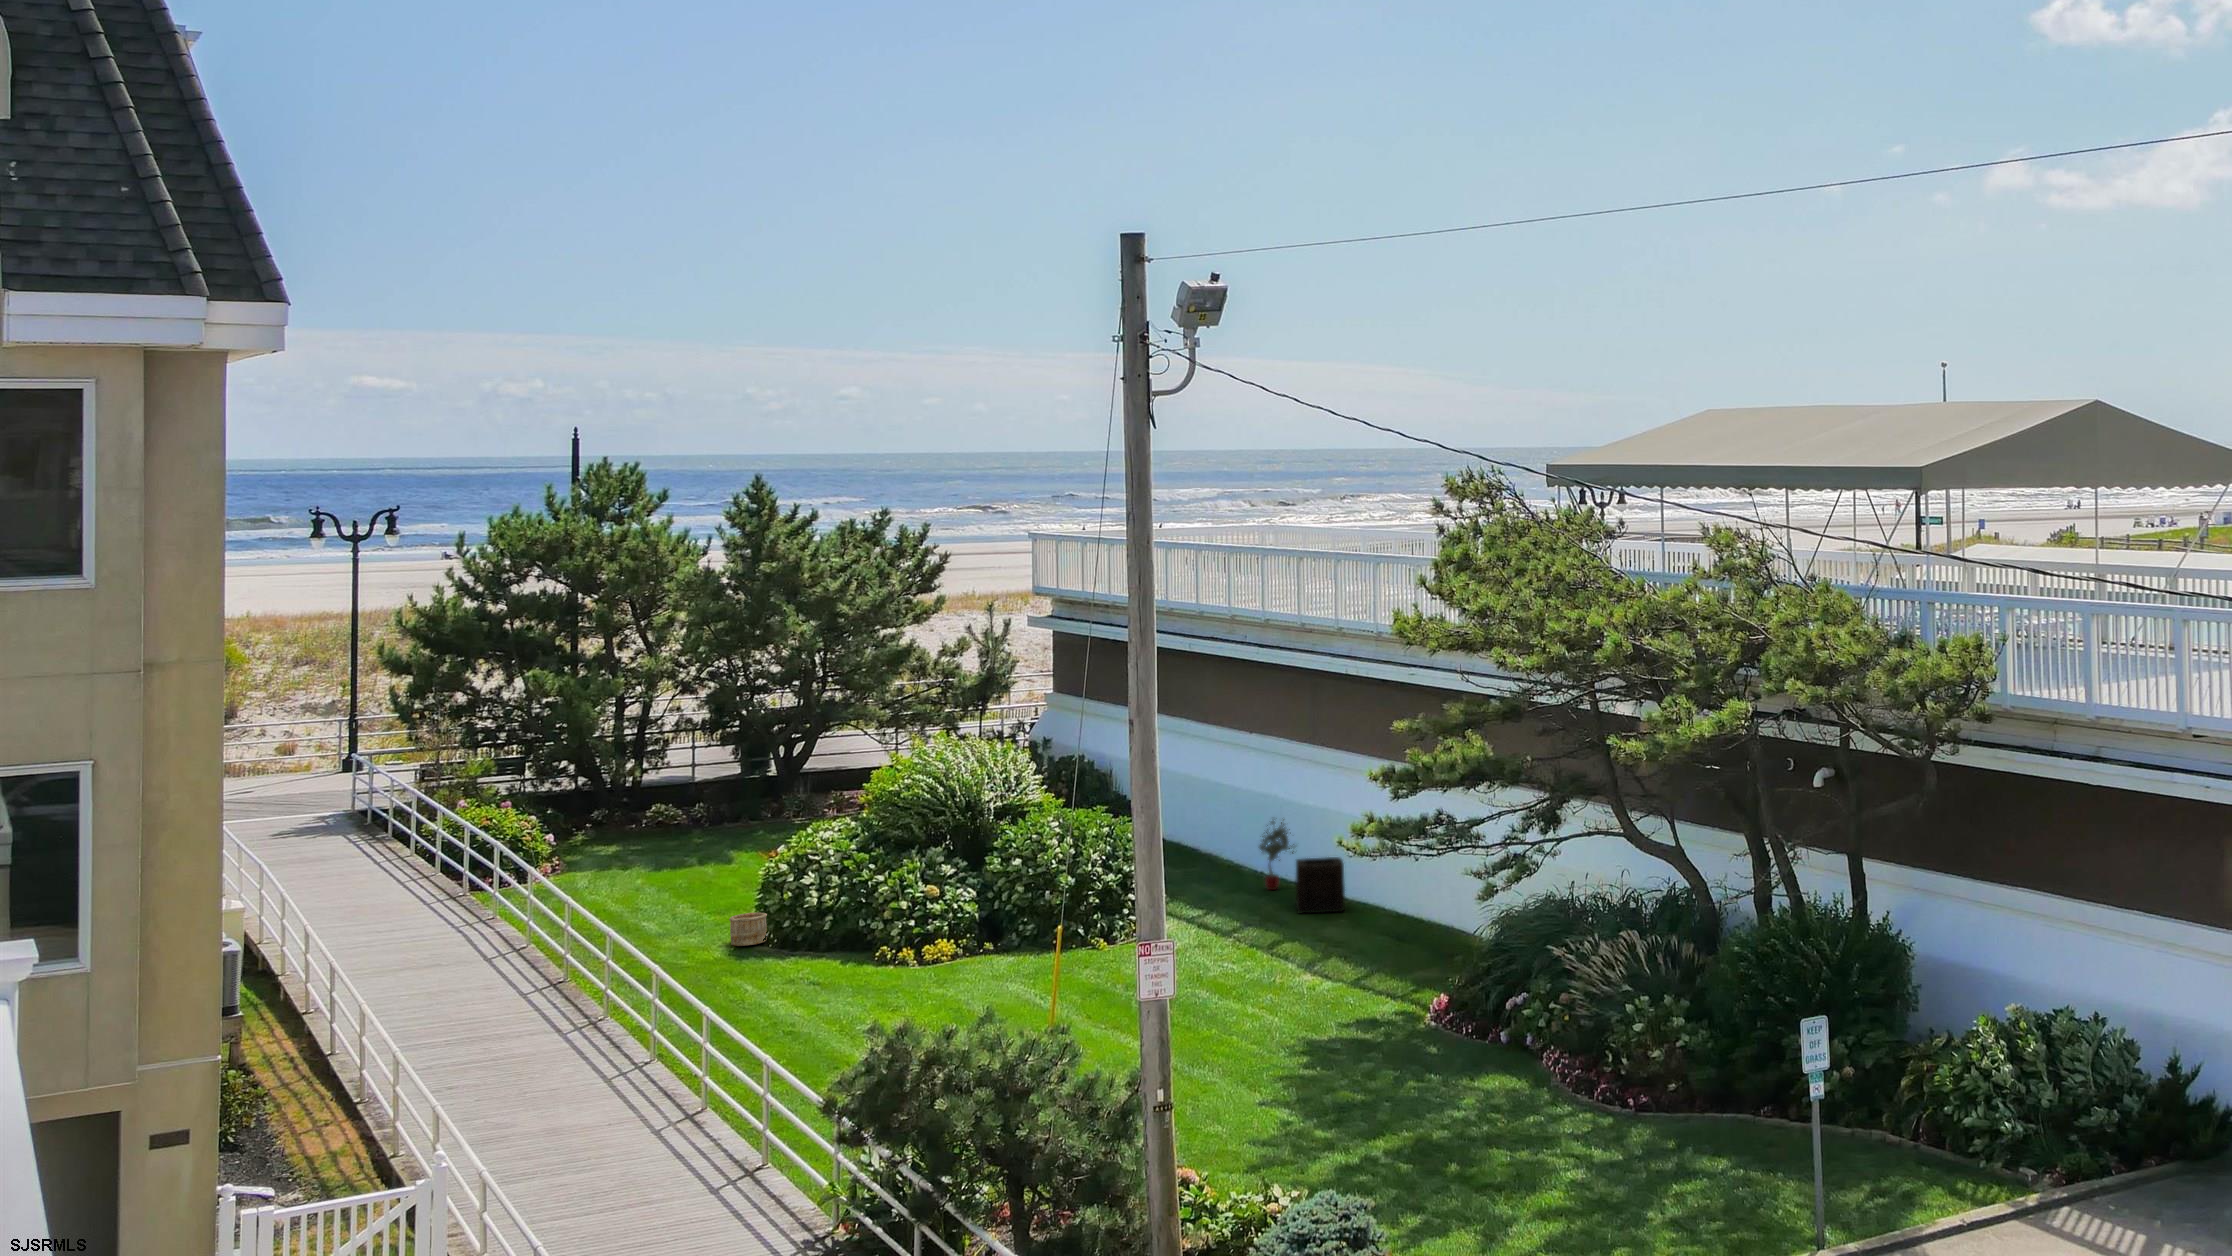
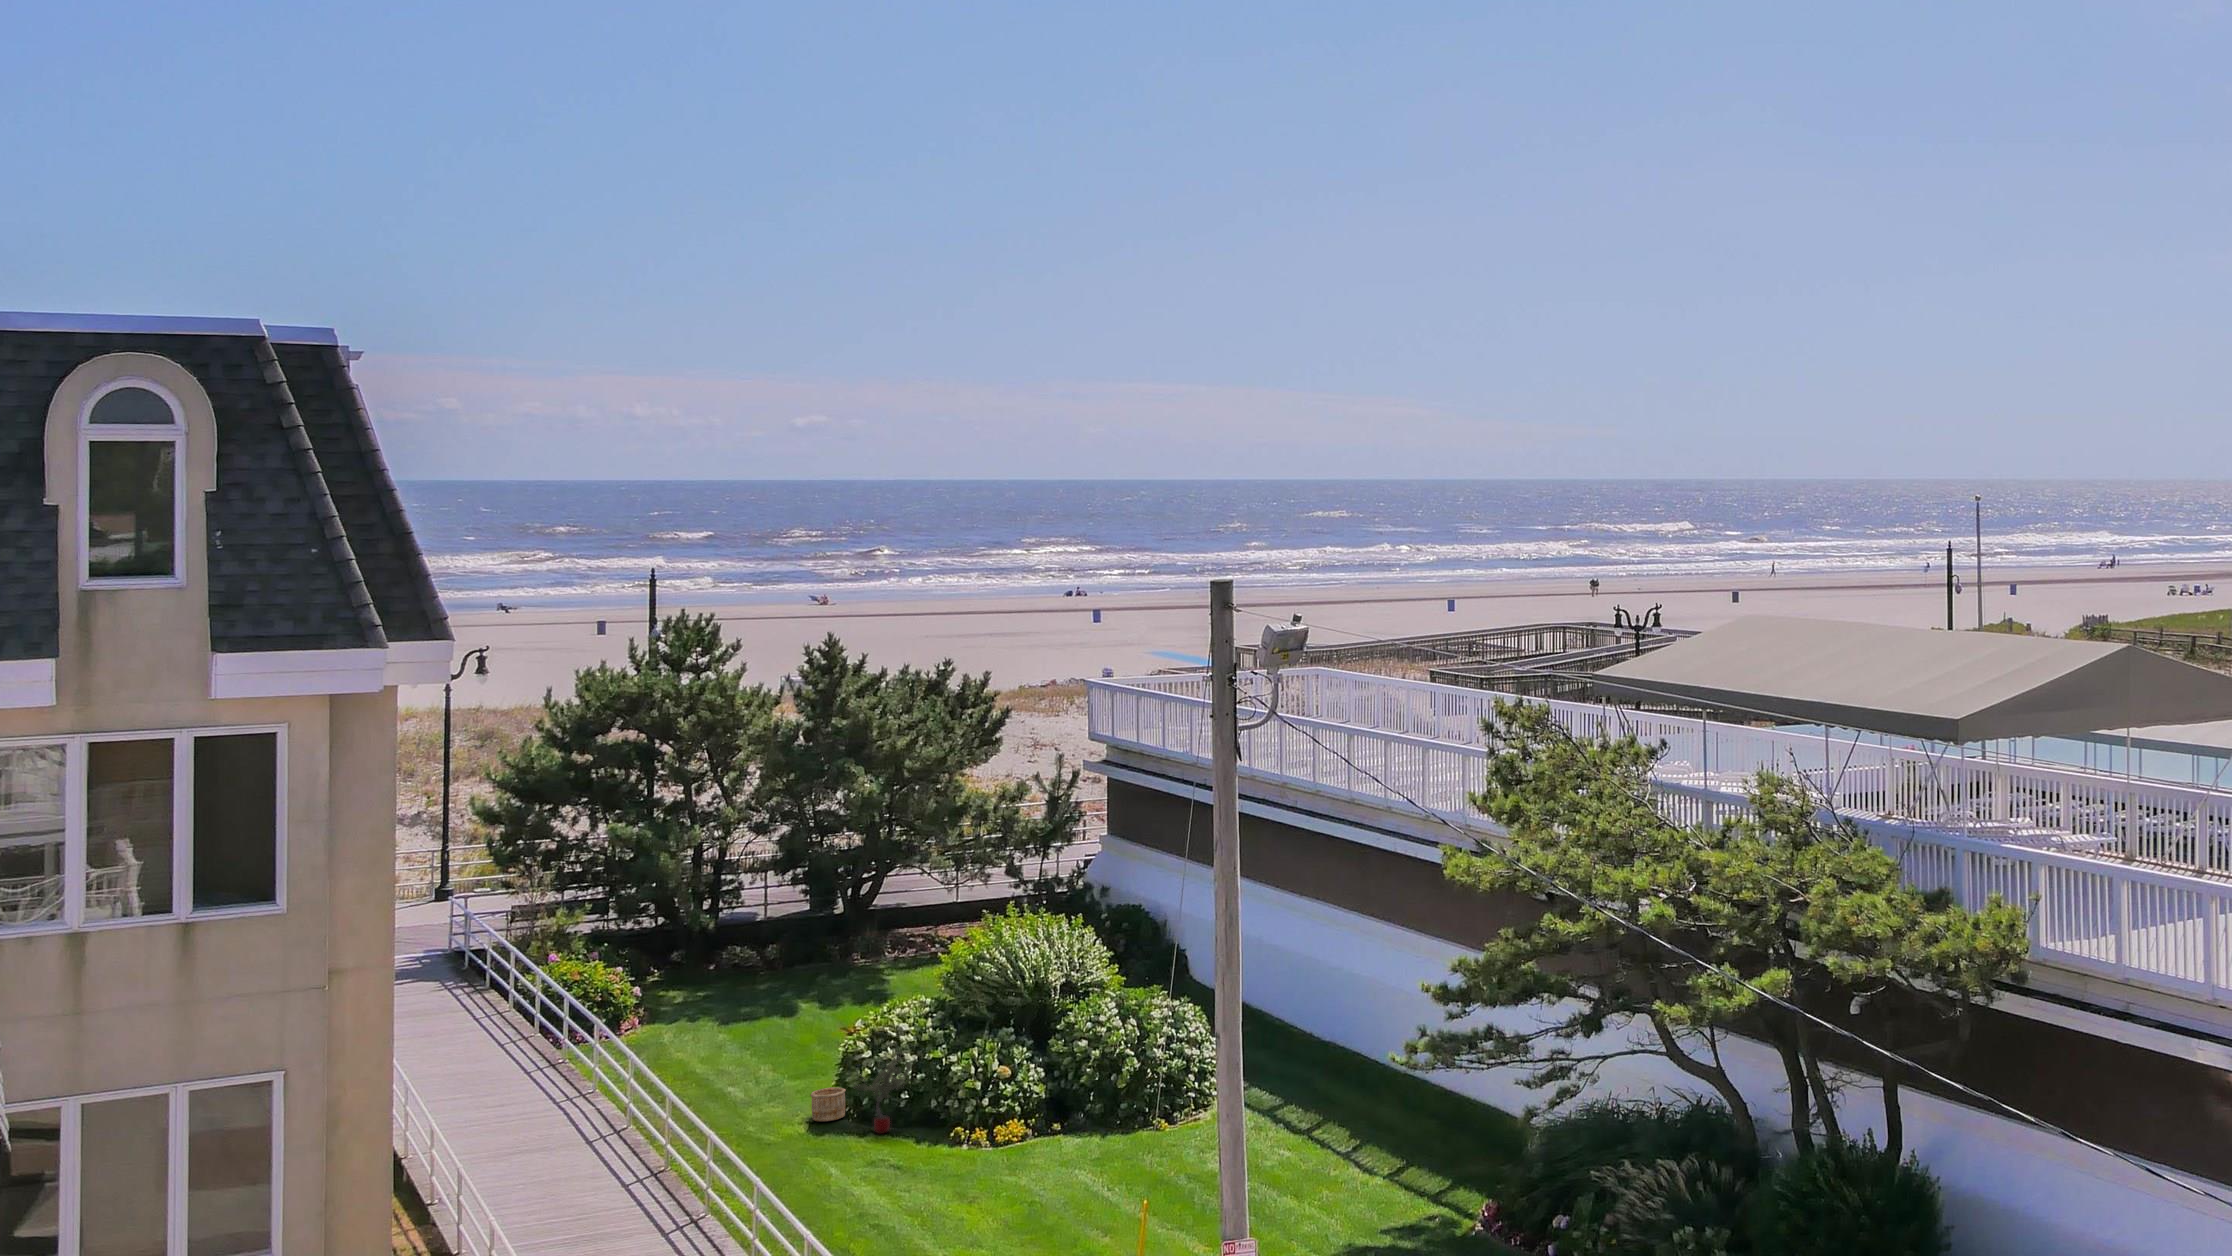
potted tree: present [1260,819,1294,890] -> present [853,1053,911,1134]
wooden crate: present [1296,857,1345,914] -> none [1348,1031,1396,1090]

